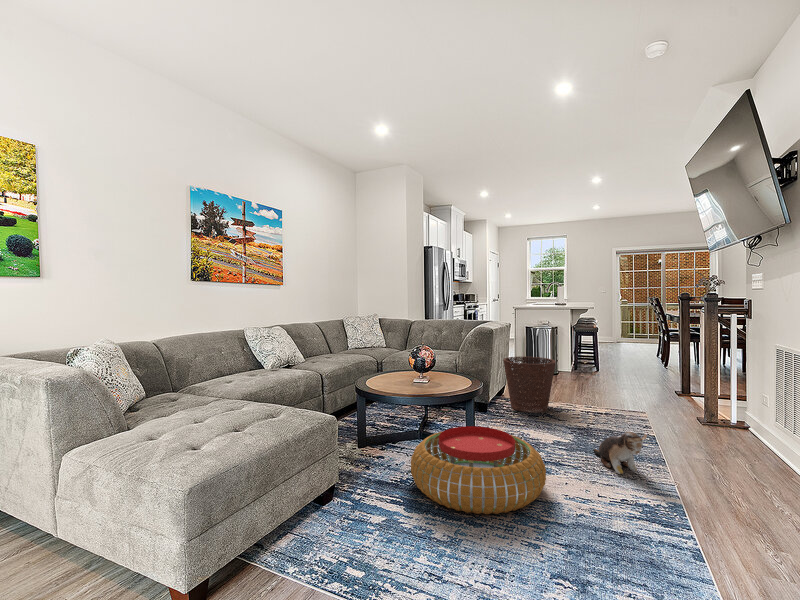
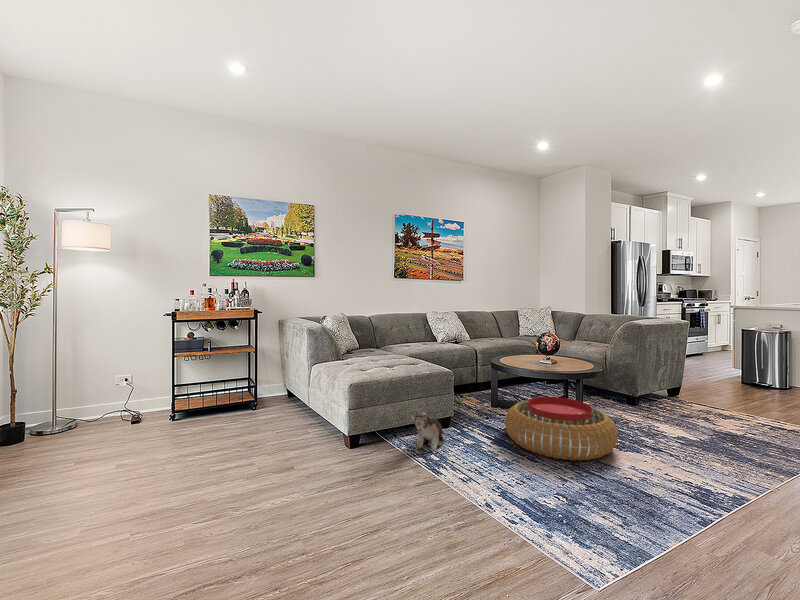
basket: present [503,357,556,413] -> none [654,354,716,412]
plush toy: present [594,432,647,474] -> present [411,412,444,450]

